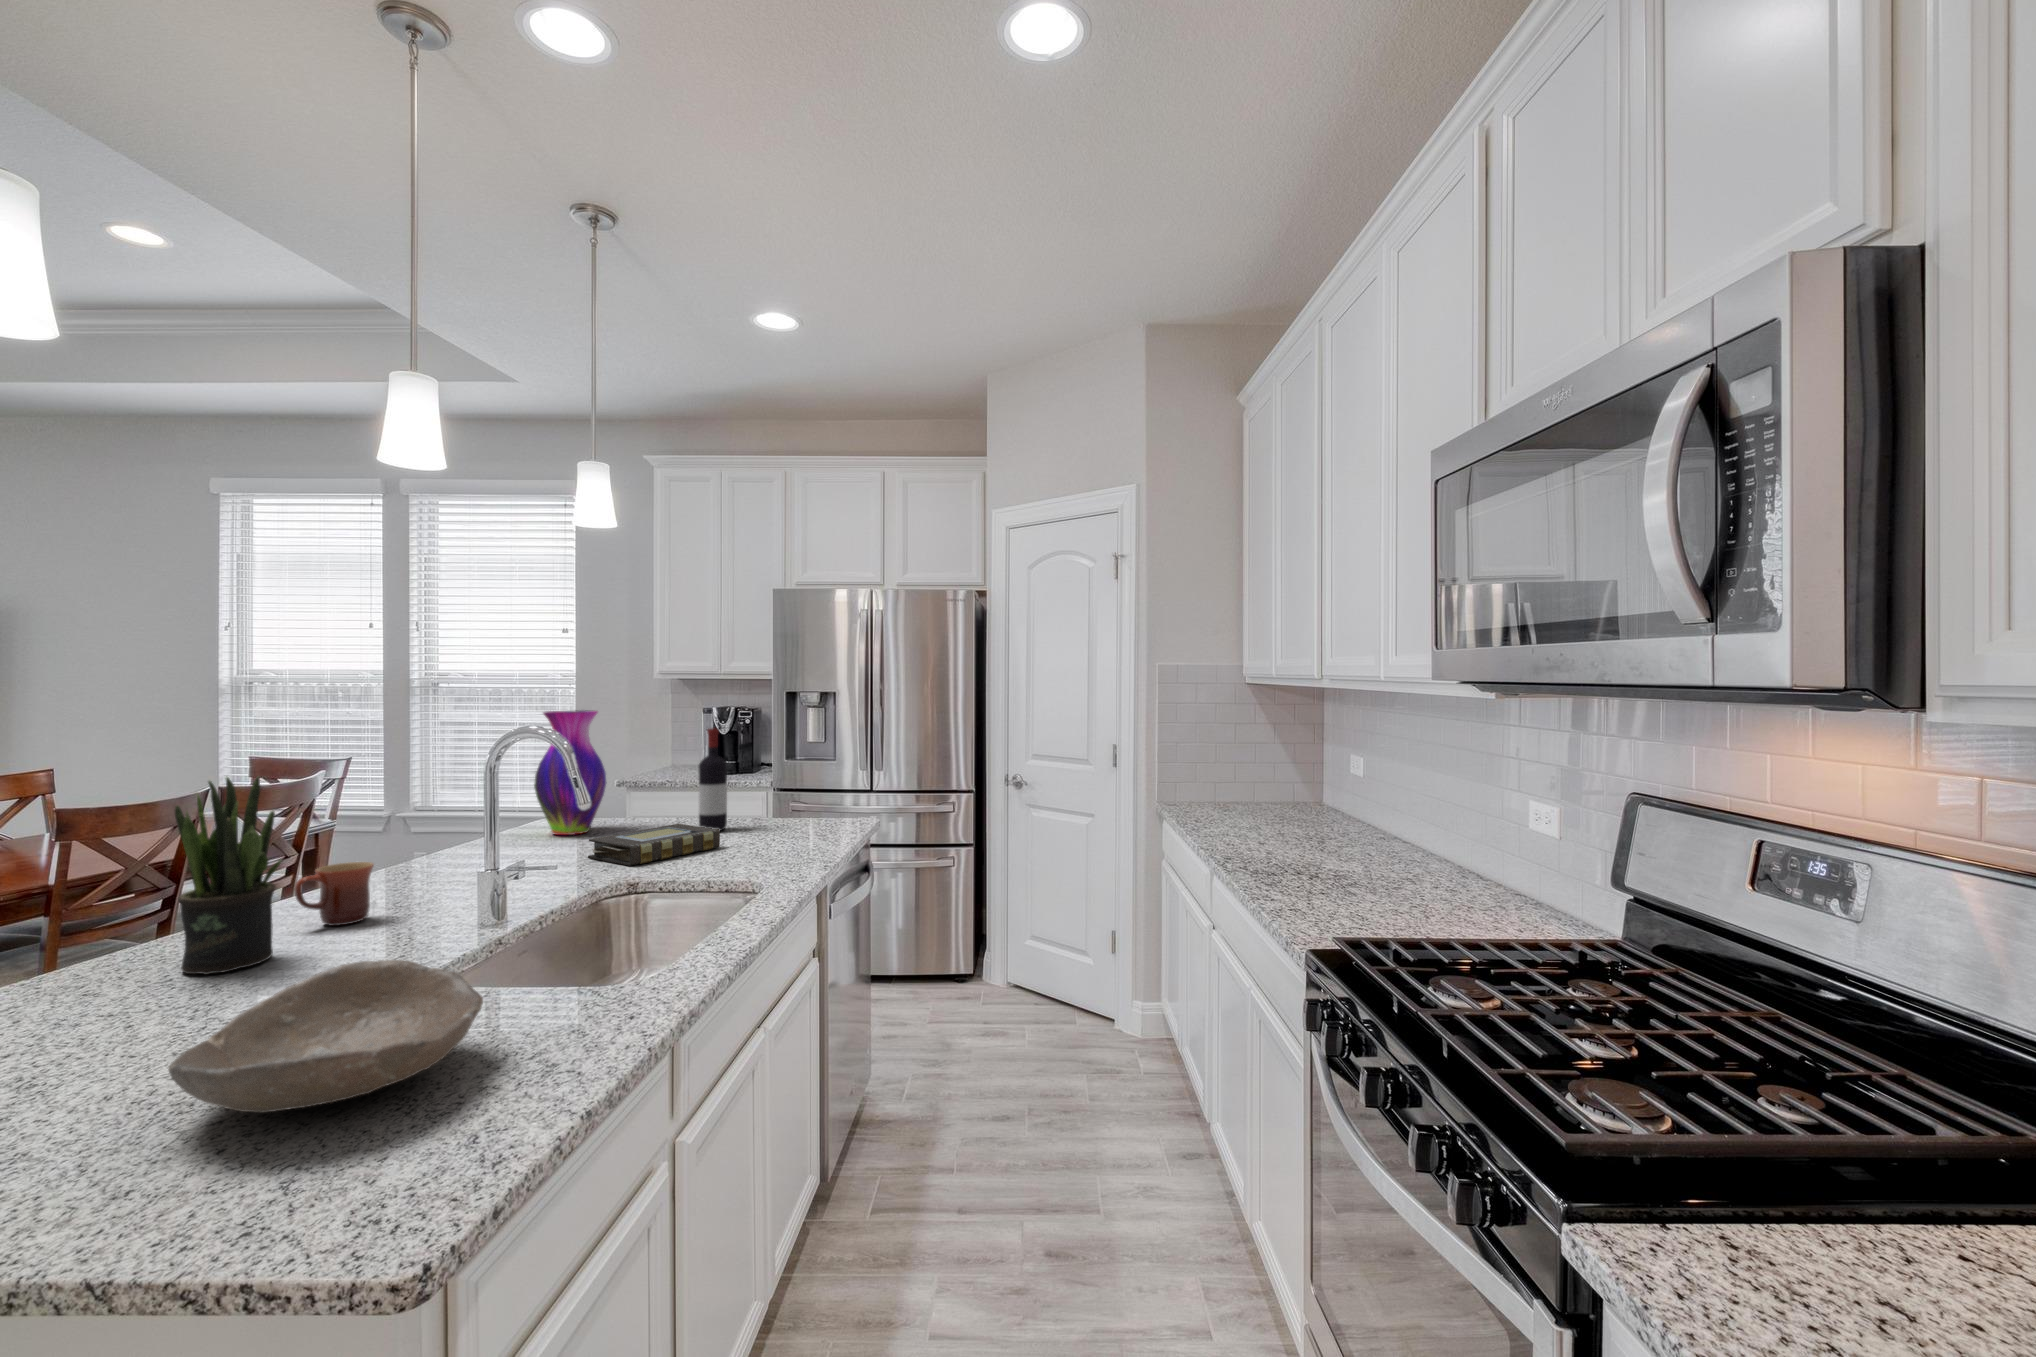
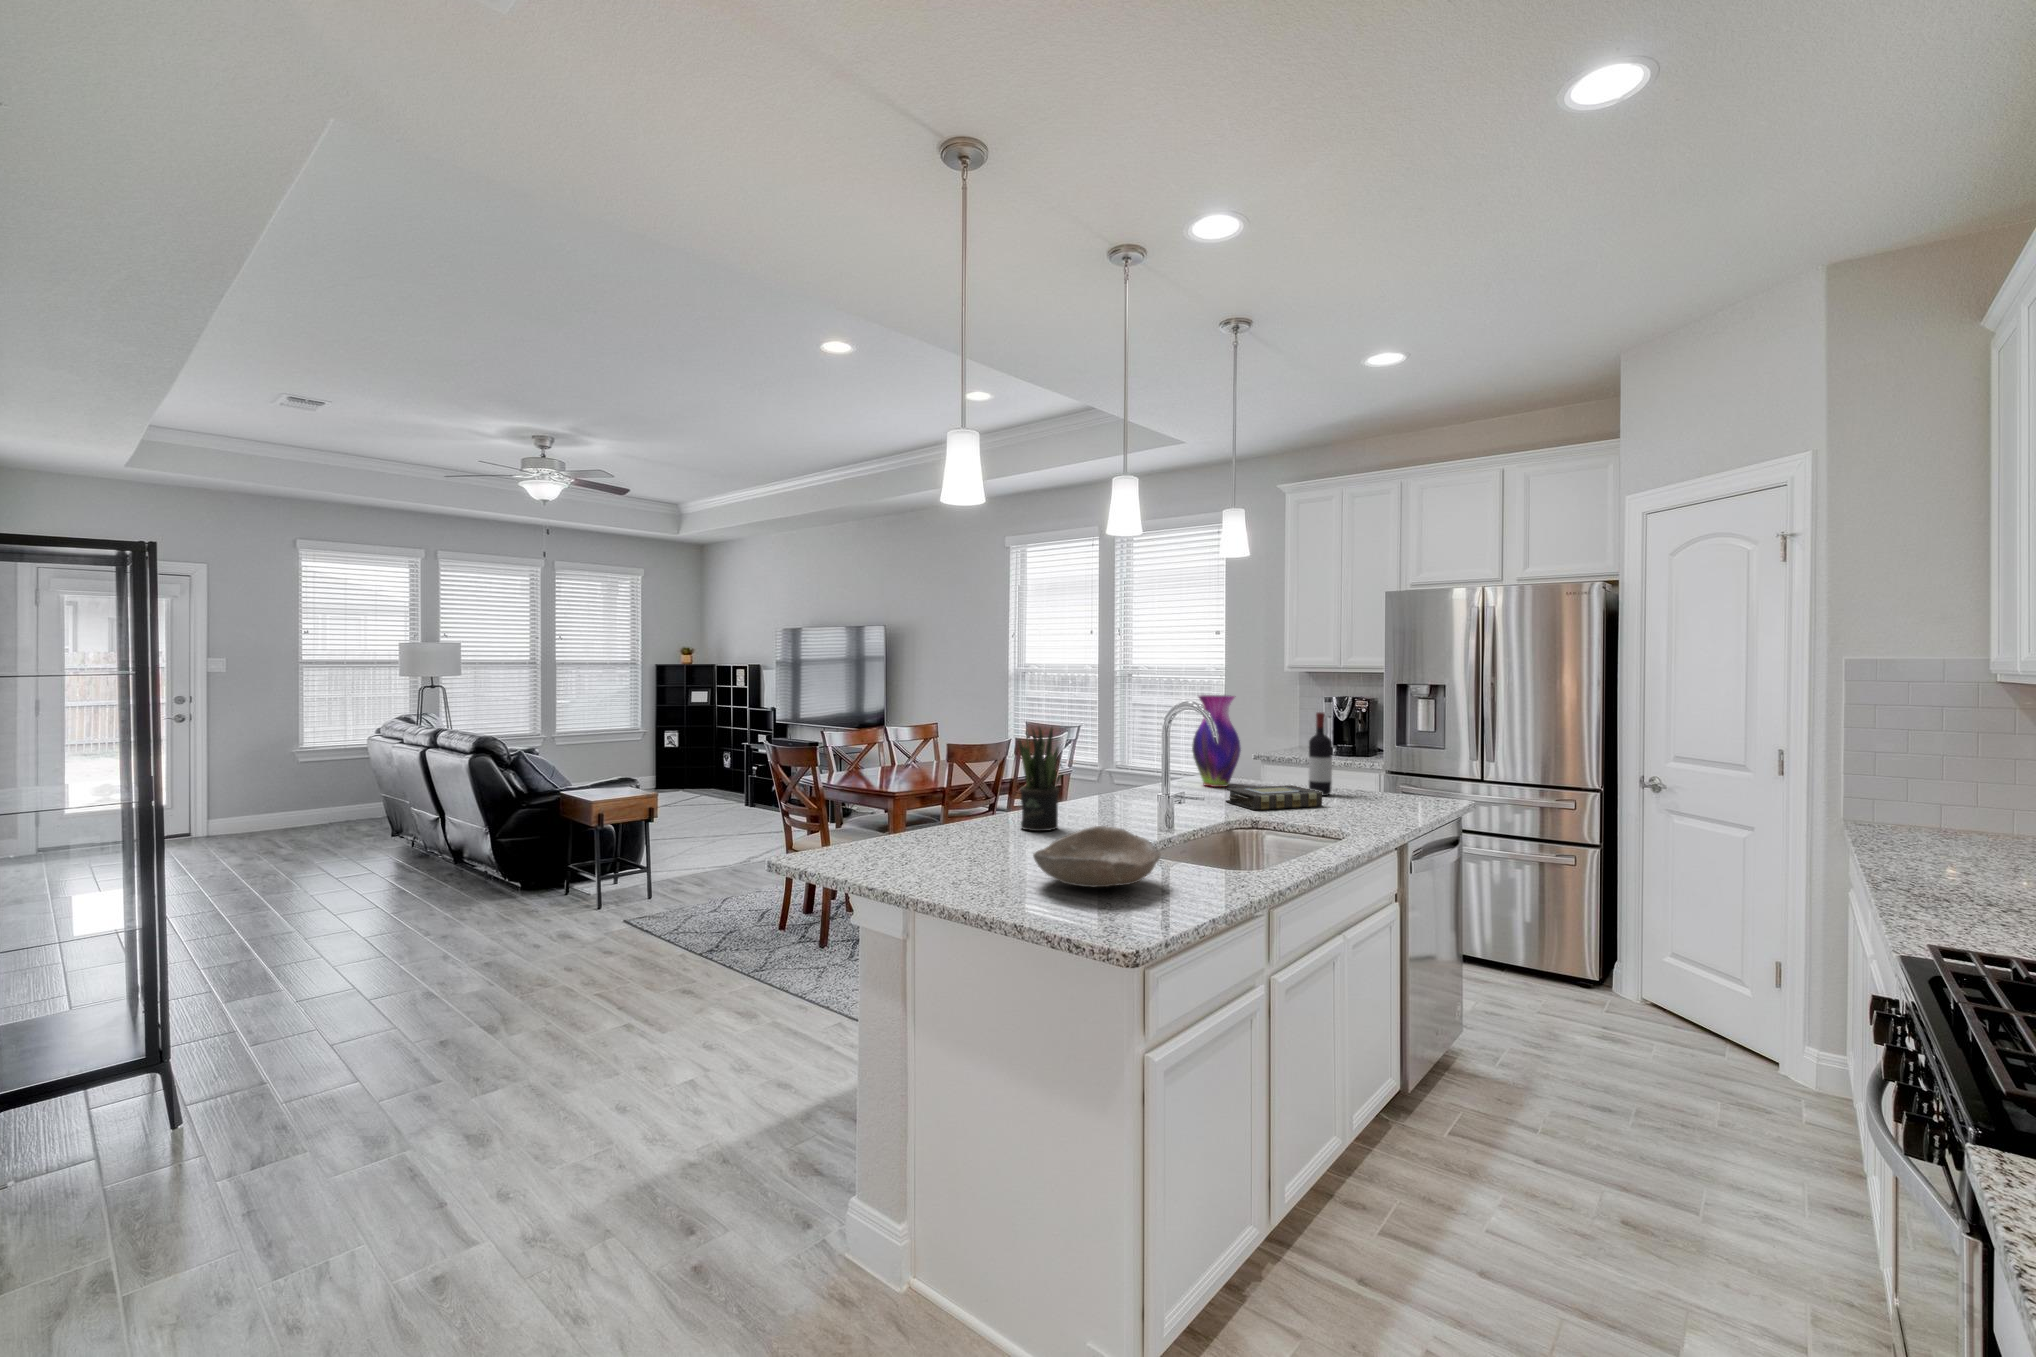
mug: present [294,862,374,926] -> none [1066,783,1103,819]

